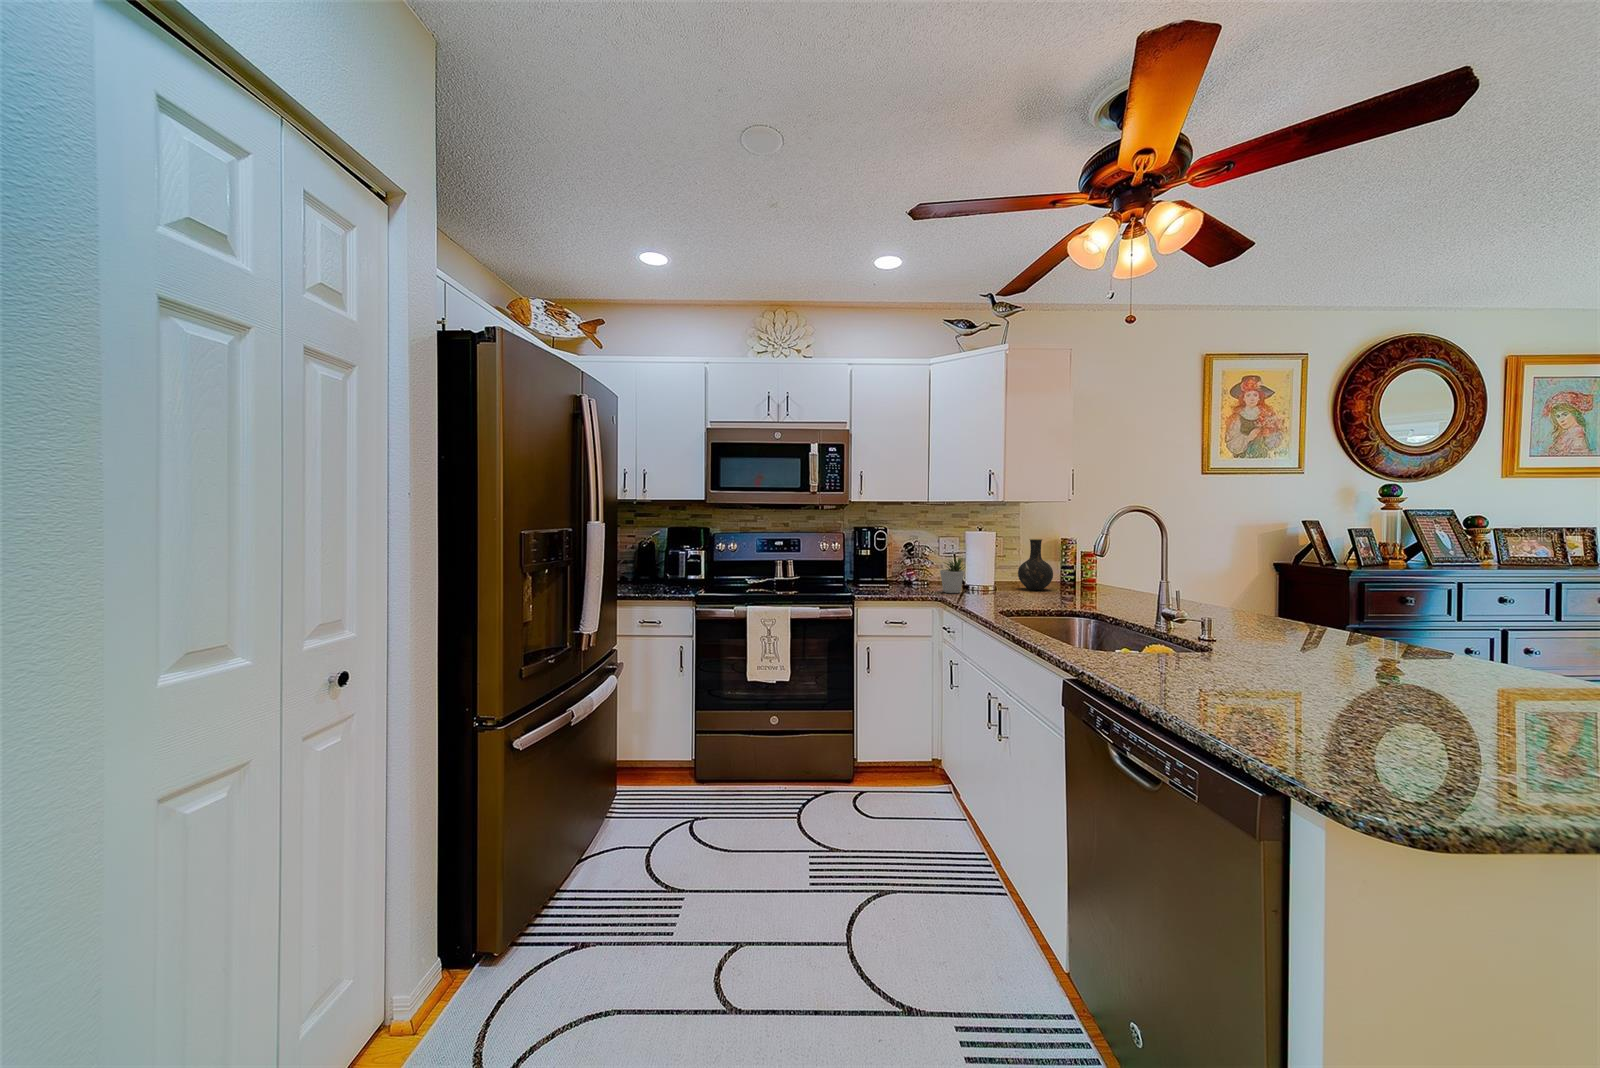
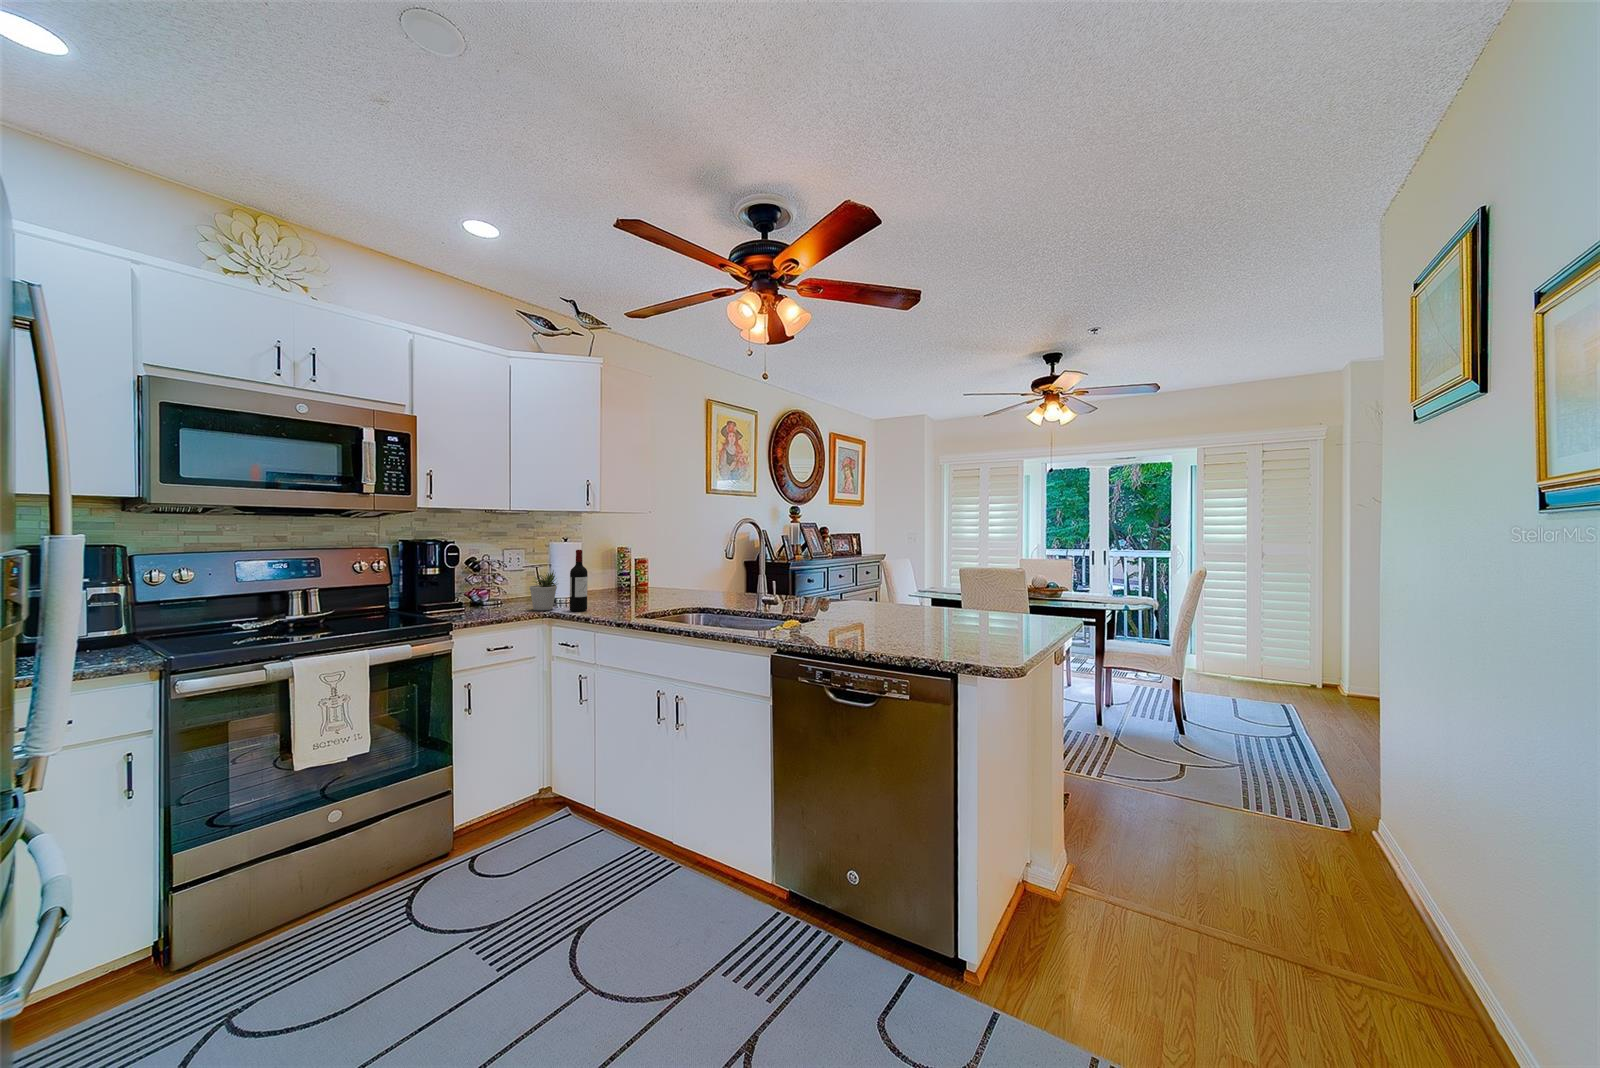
wine bottle: none [969,537,986,598] -> present [570,550,588,611]
vase: present [1018,539,1053,590] -> none [595,550,628,599]

